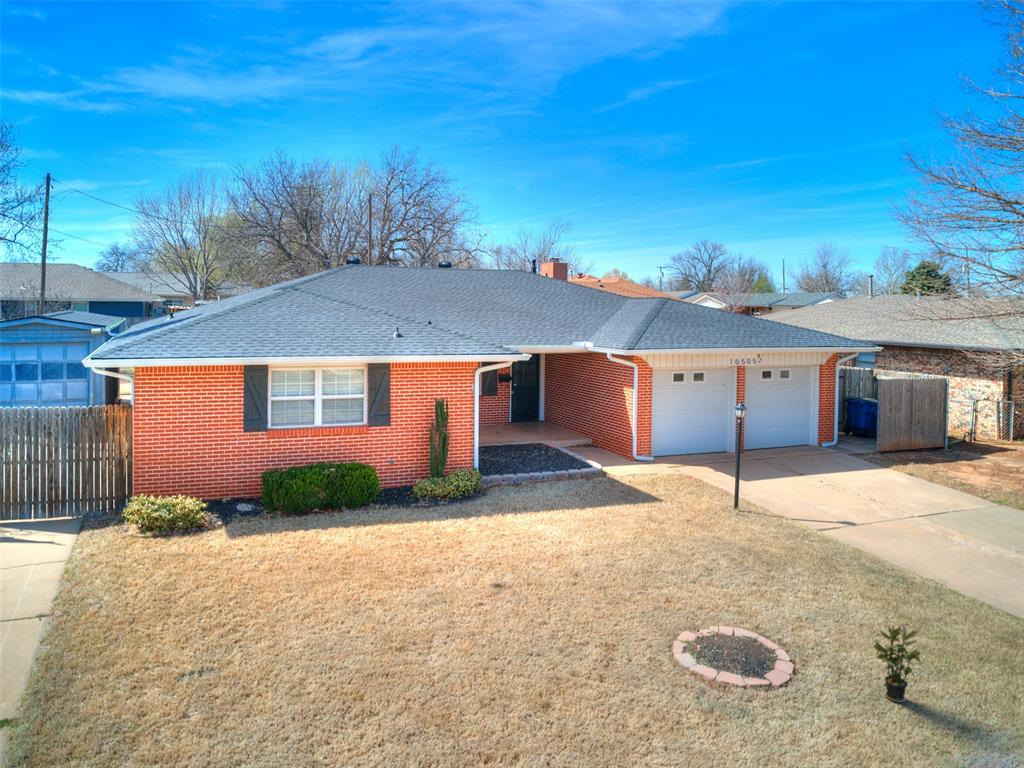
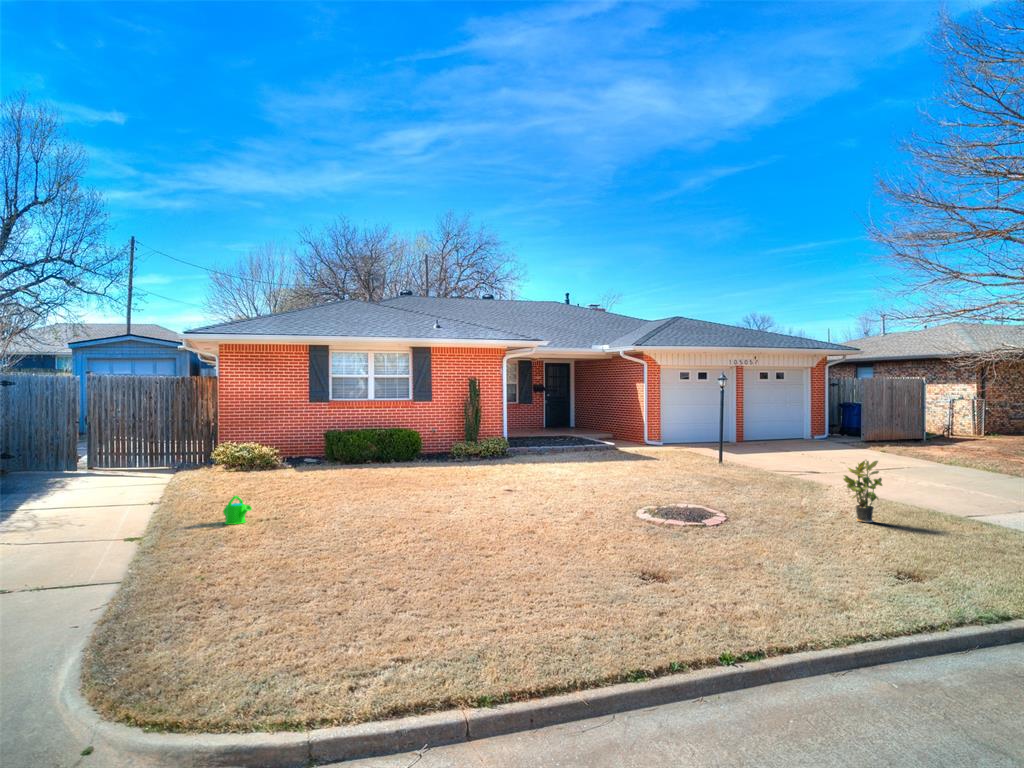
watering can: none [105,677,139,717] -> present [223,496,252,524]

